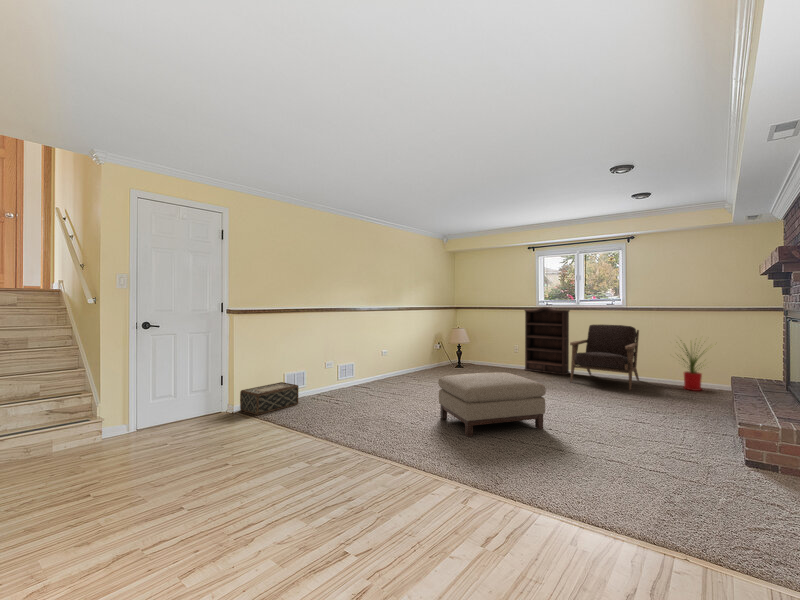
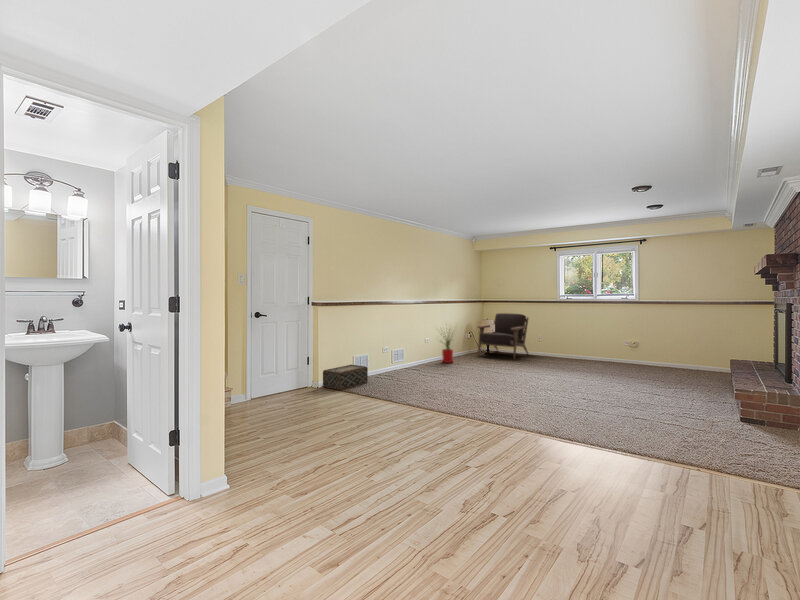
bookshelf: present [524,307,570,375] -> none [547,301,589,361]
armchair: present [570,325,639,390] -> present [478,313,528,359]
house plant: present [682,345,702,391] -> present [442,329,453,363]
ottoman: present [438,373,546,437] -> none [490,355,581,404]

